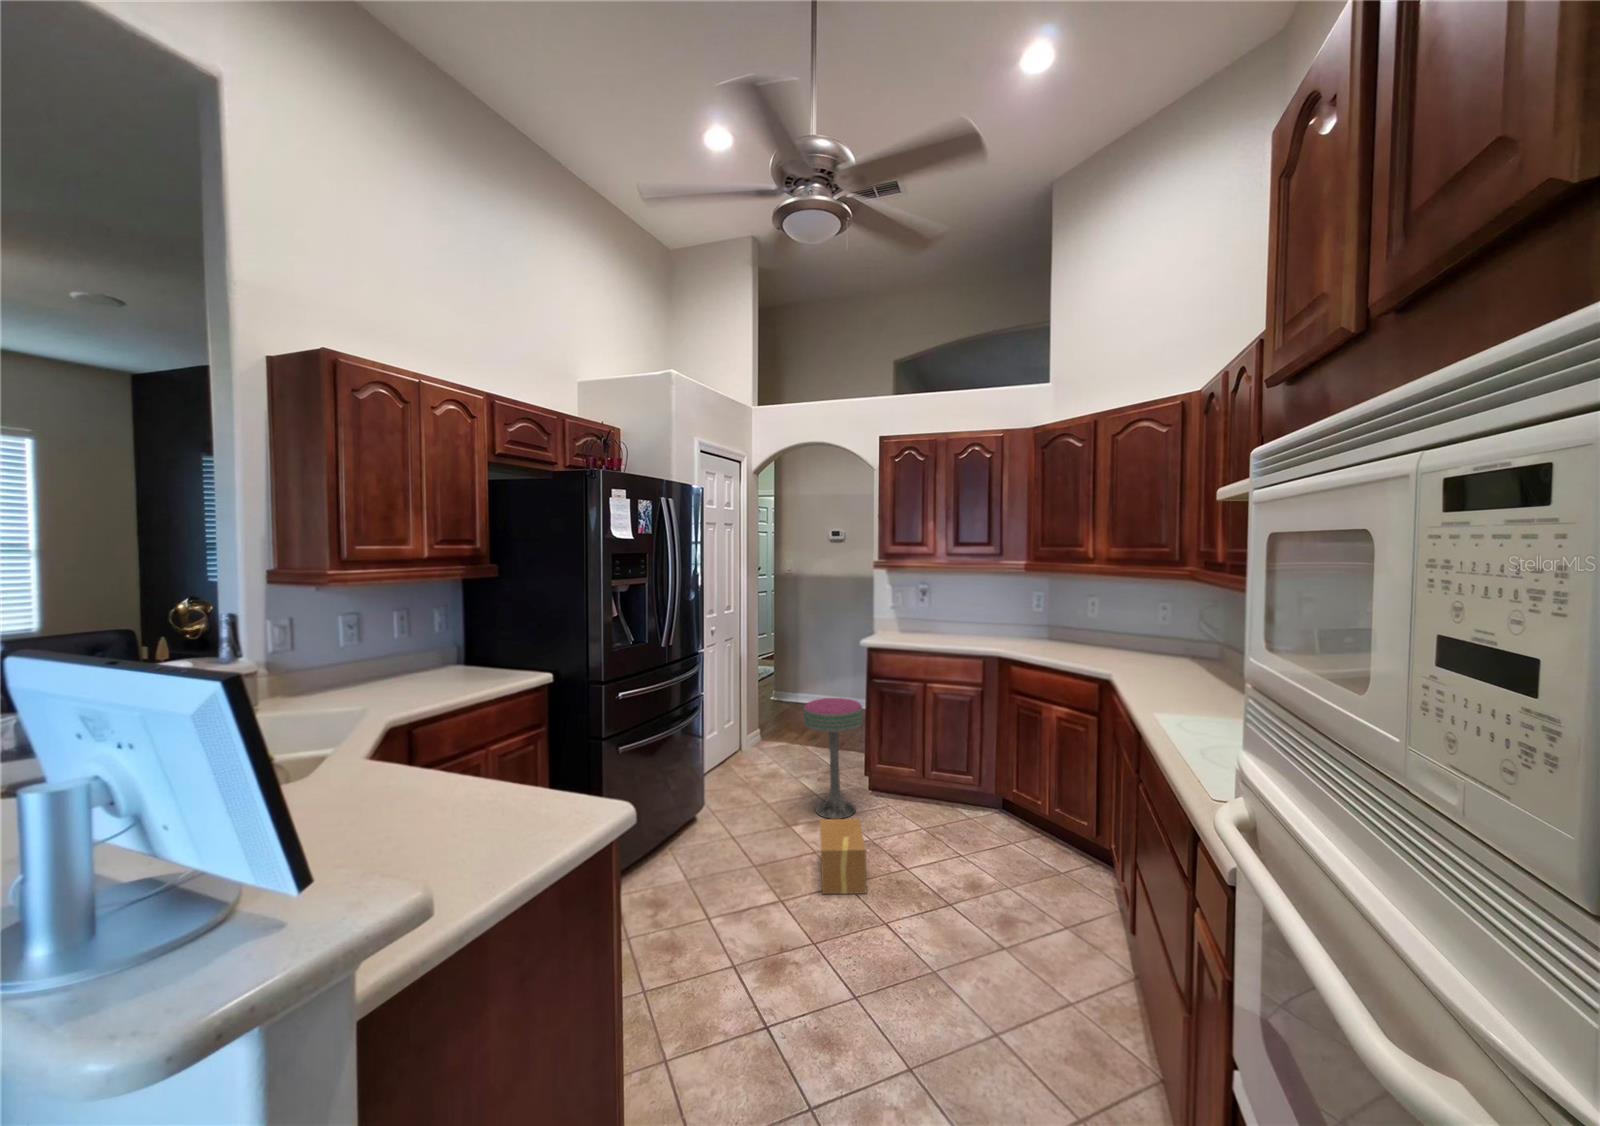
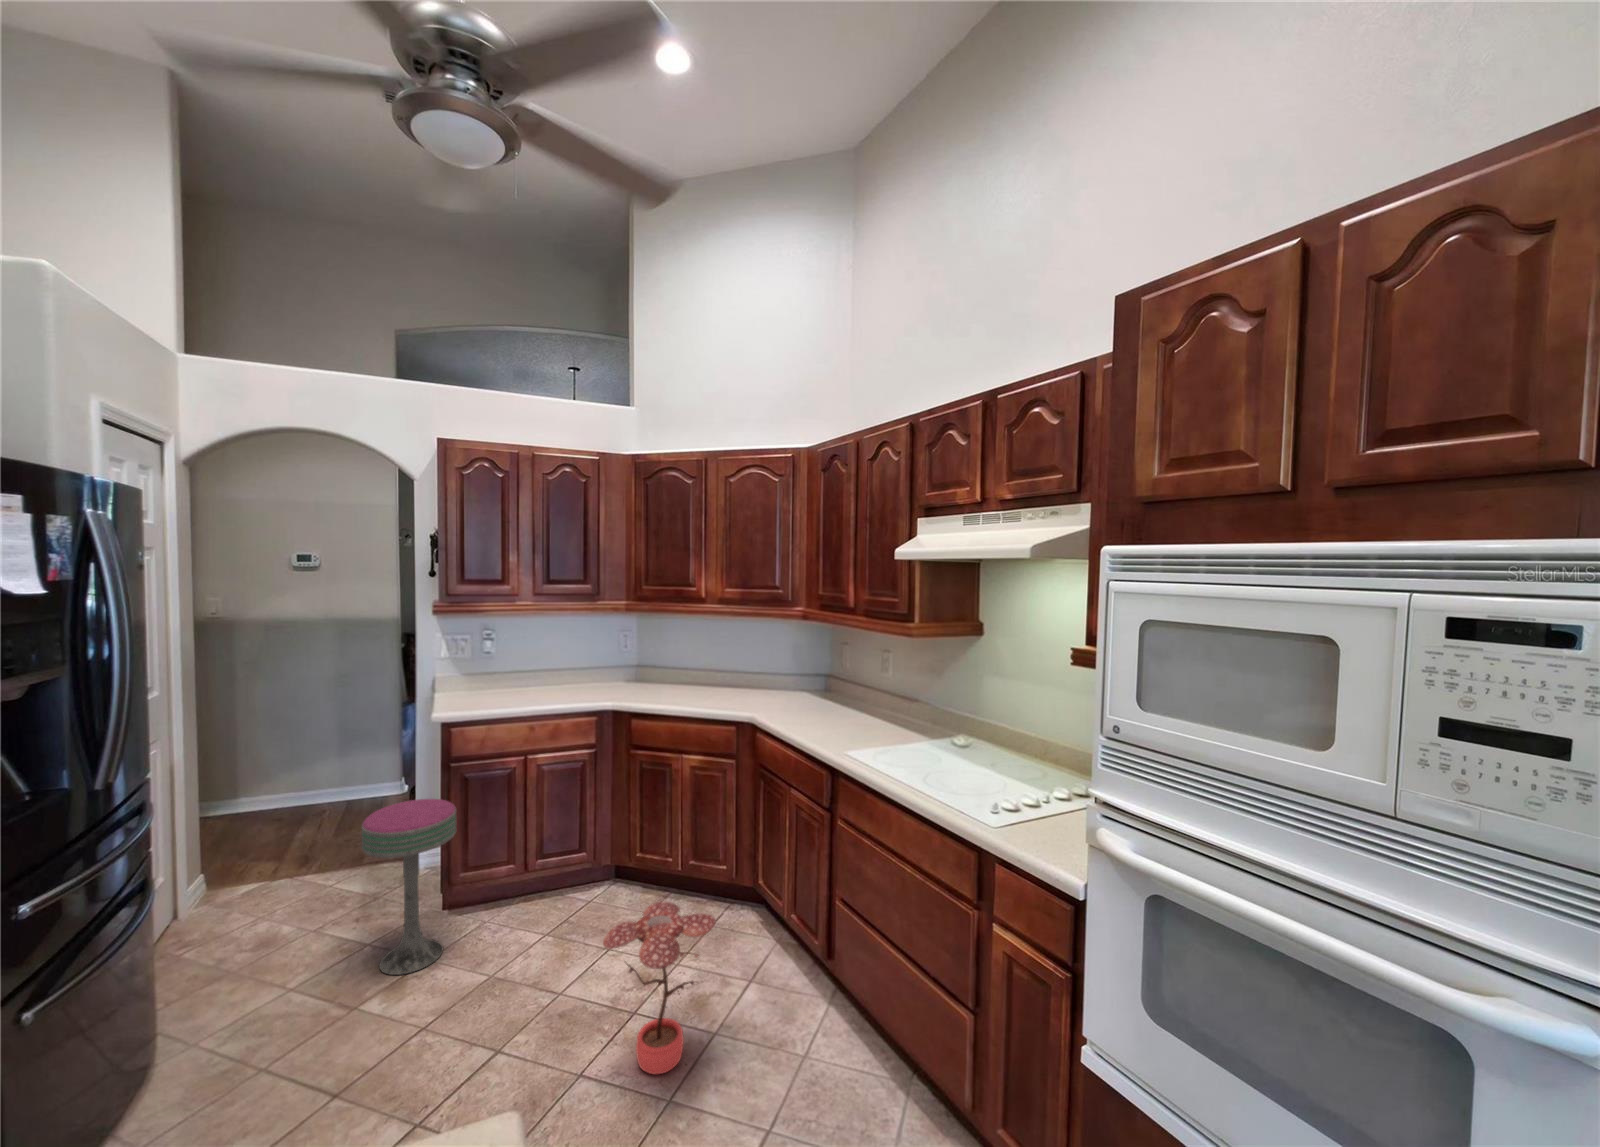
potted plant: none [899,810,995,952] -> present [603,901,716,1074]
cardboard box: present [820,819,866,894] -> none [436,958,532,1088]

